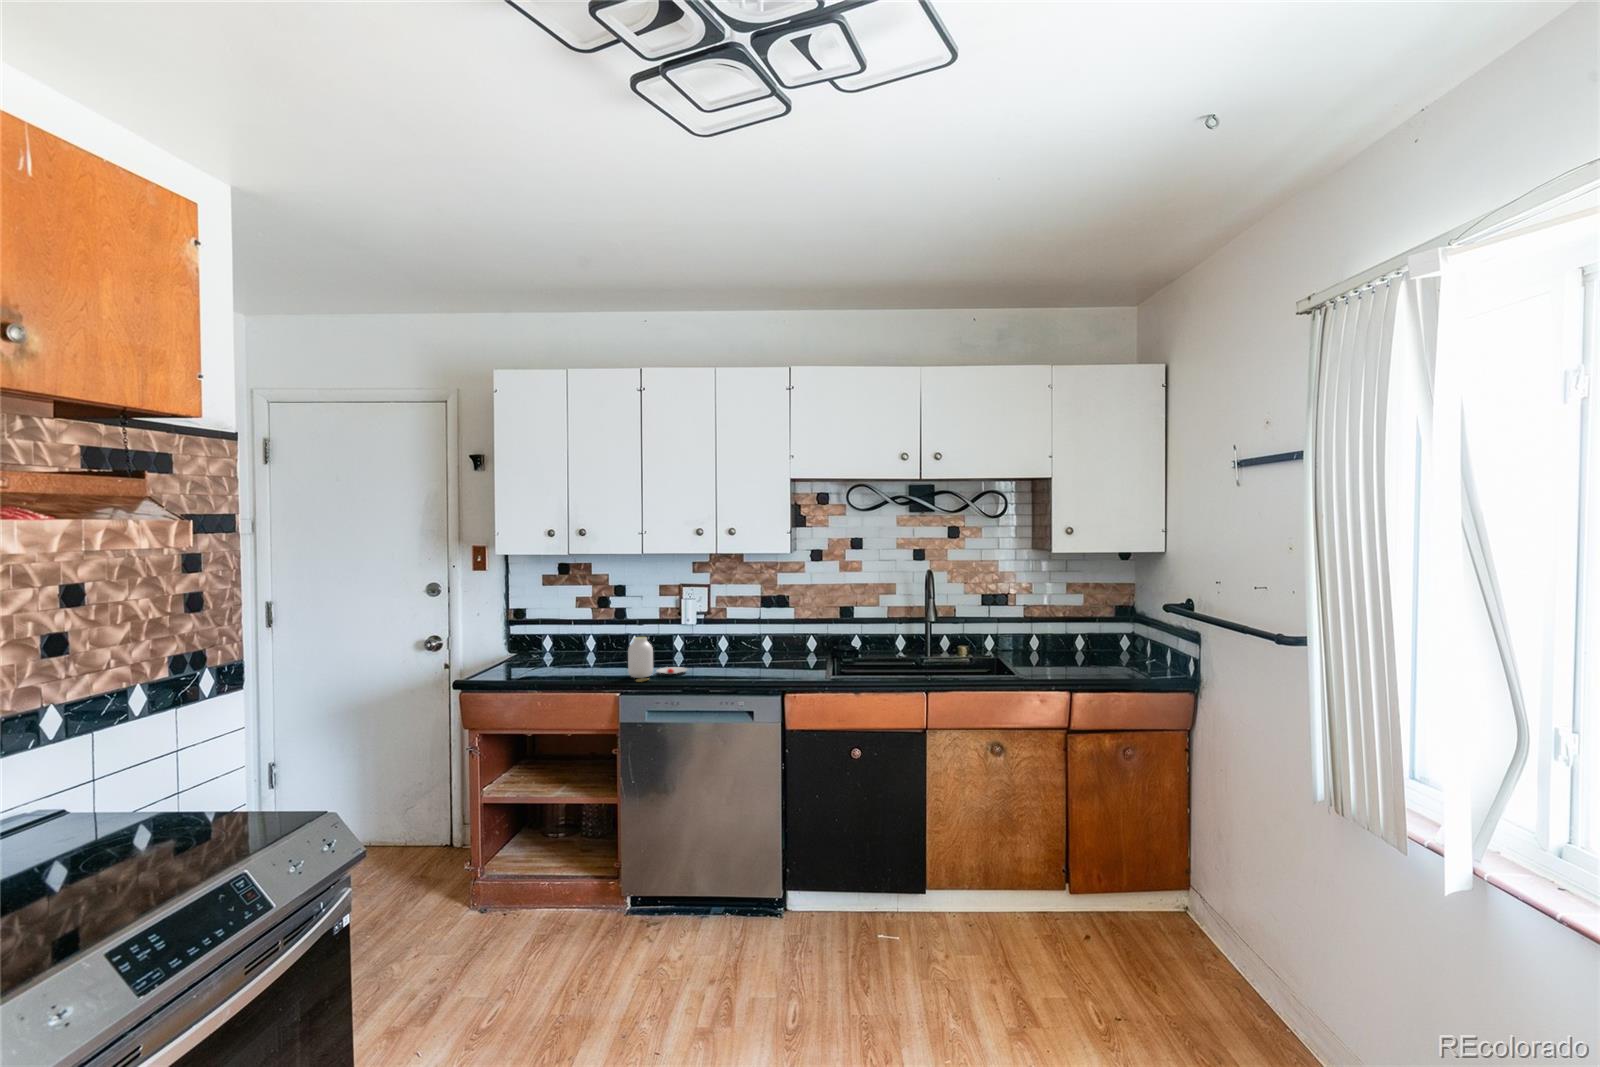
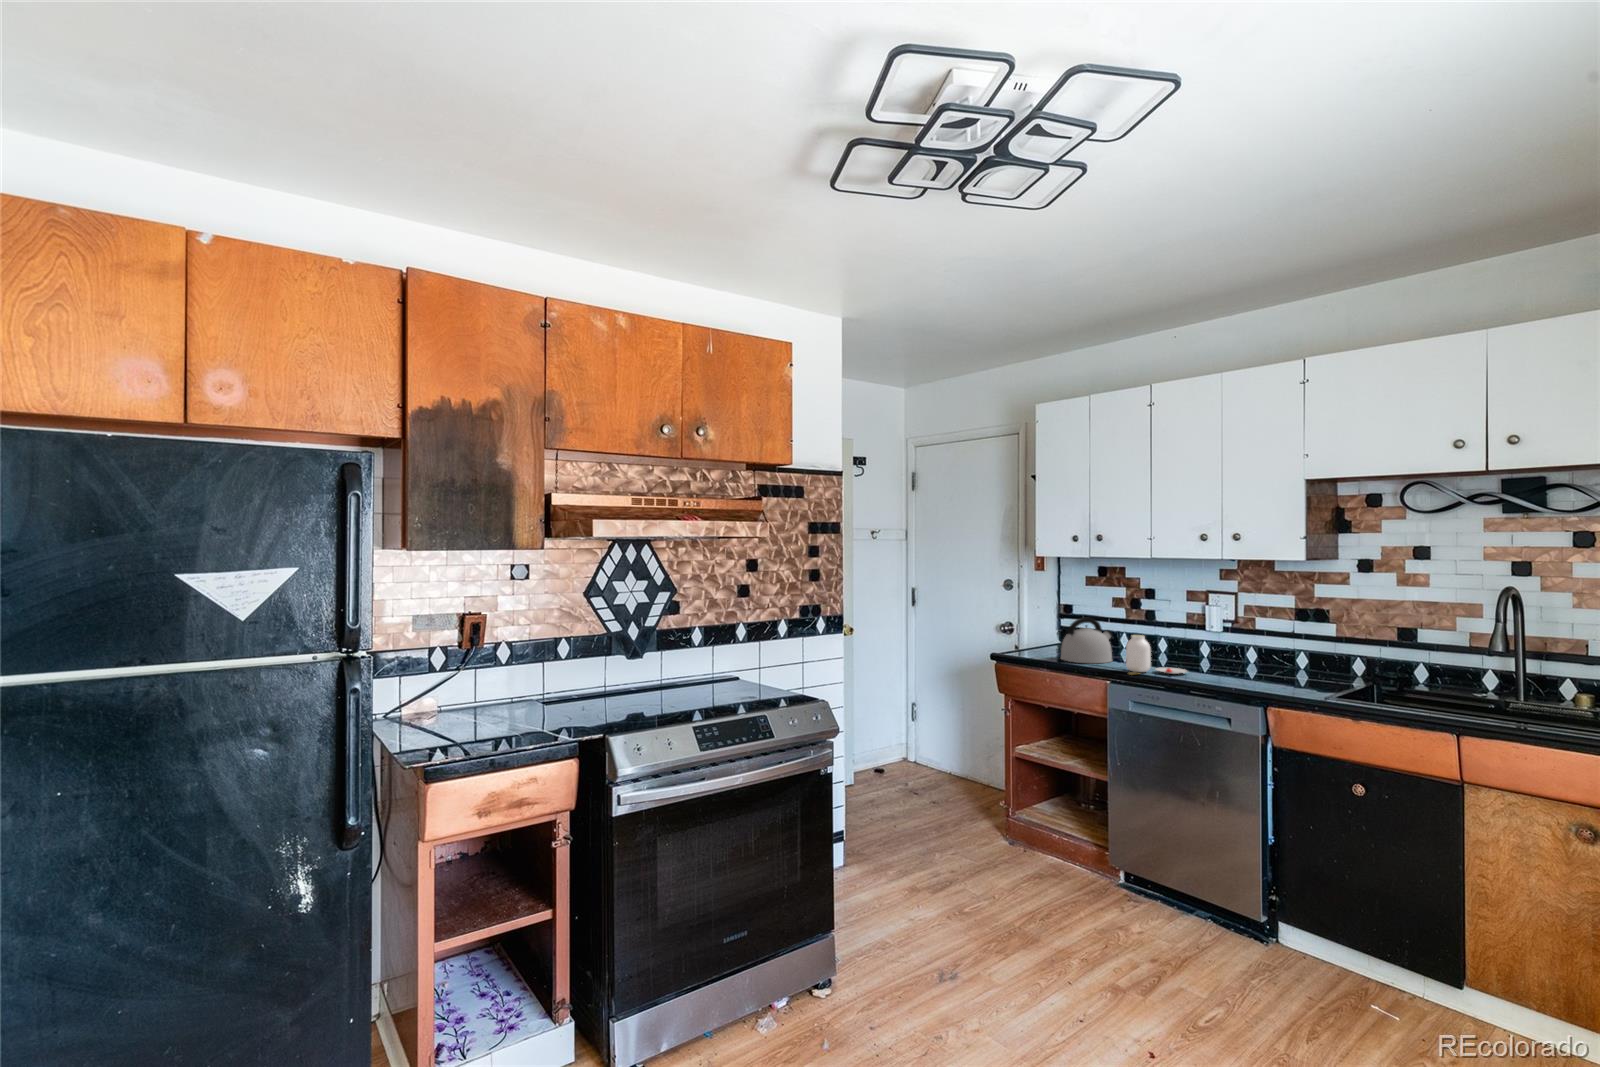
kettle: none [540,623,599,677] -> present [1061,618,1113,663]

